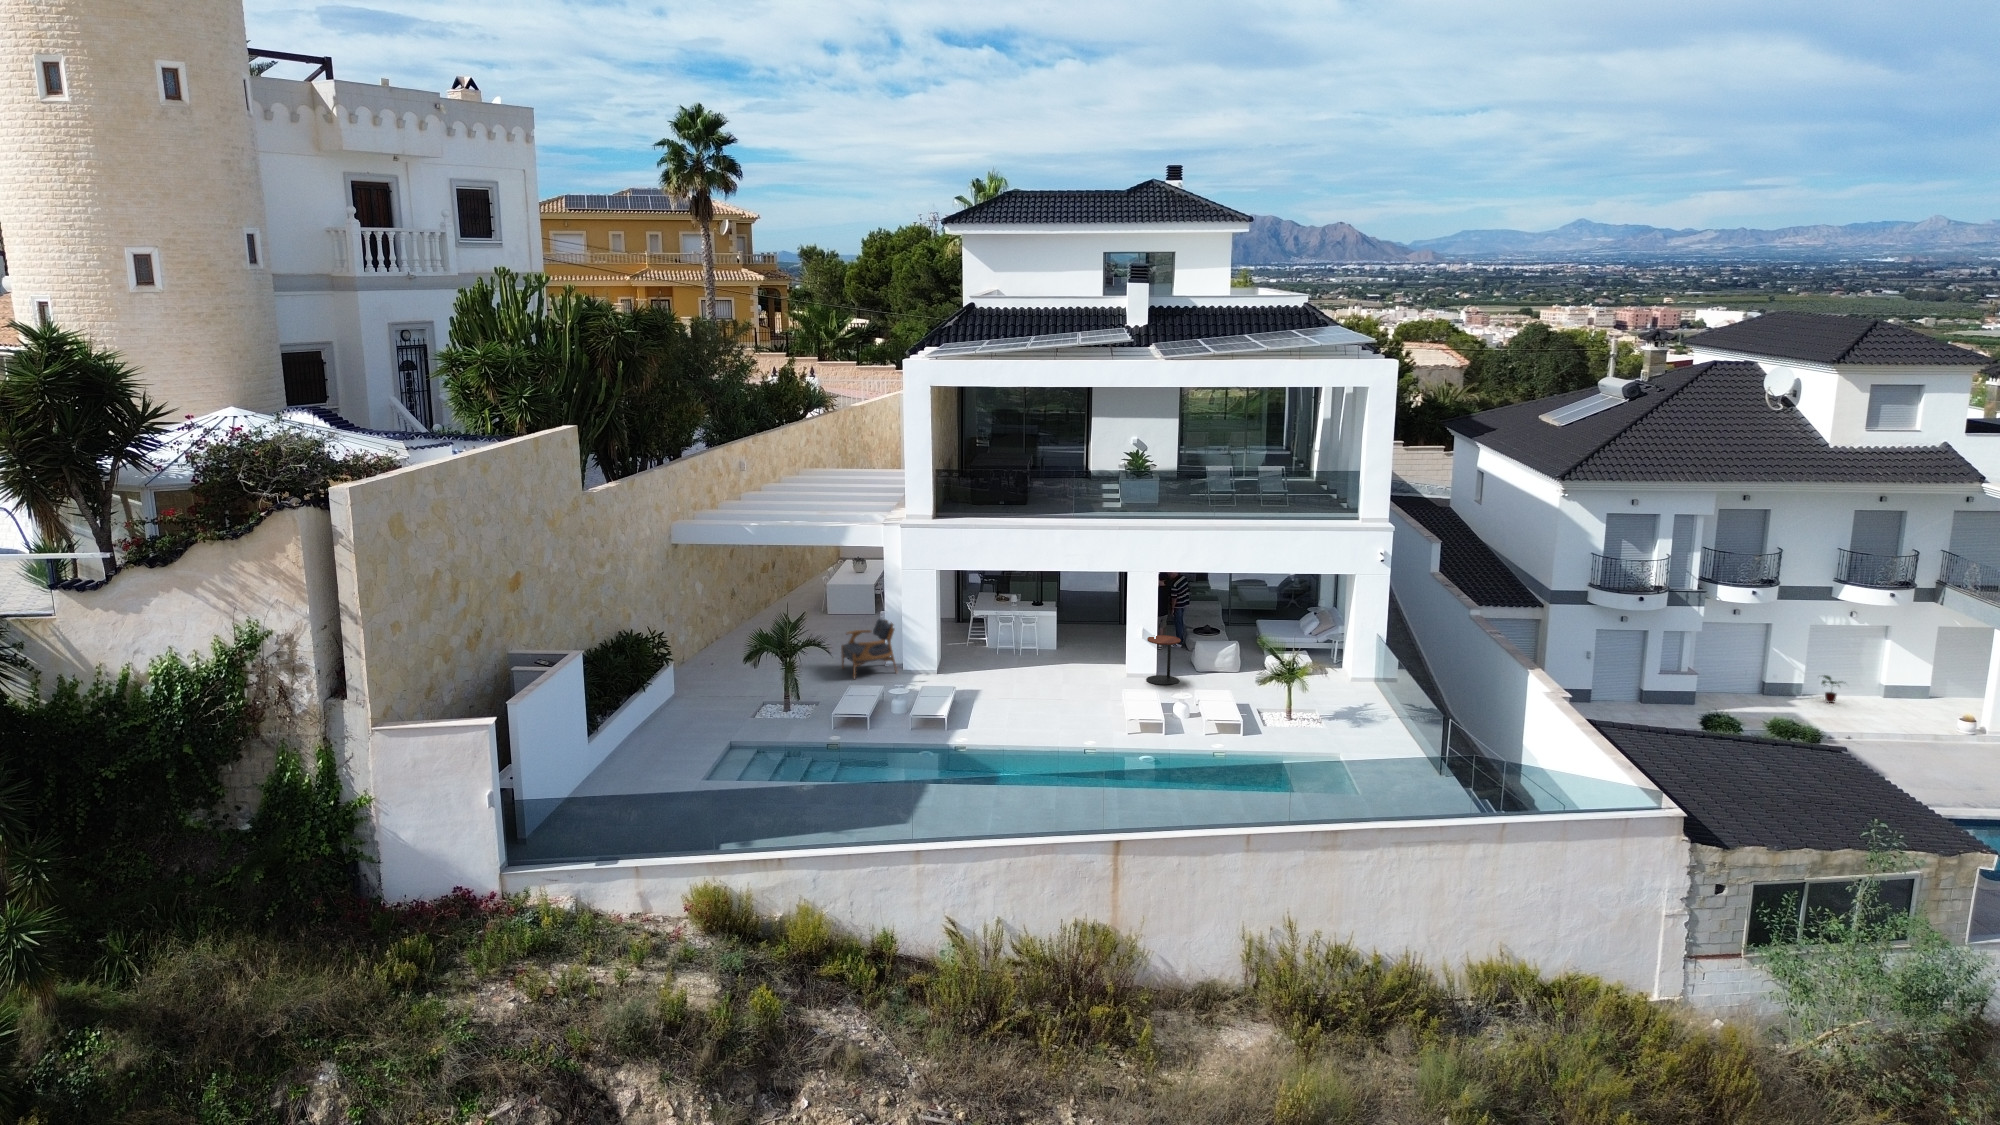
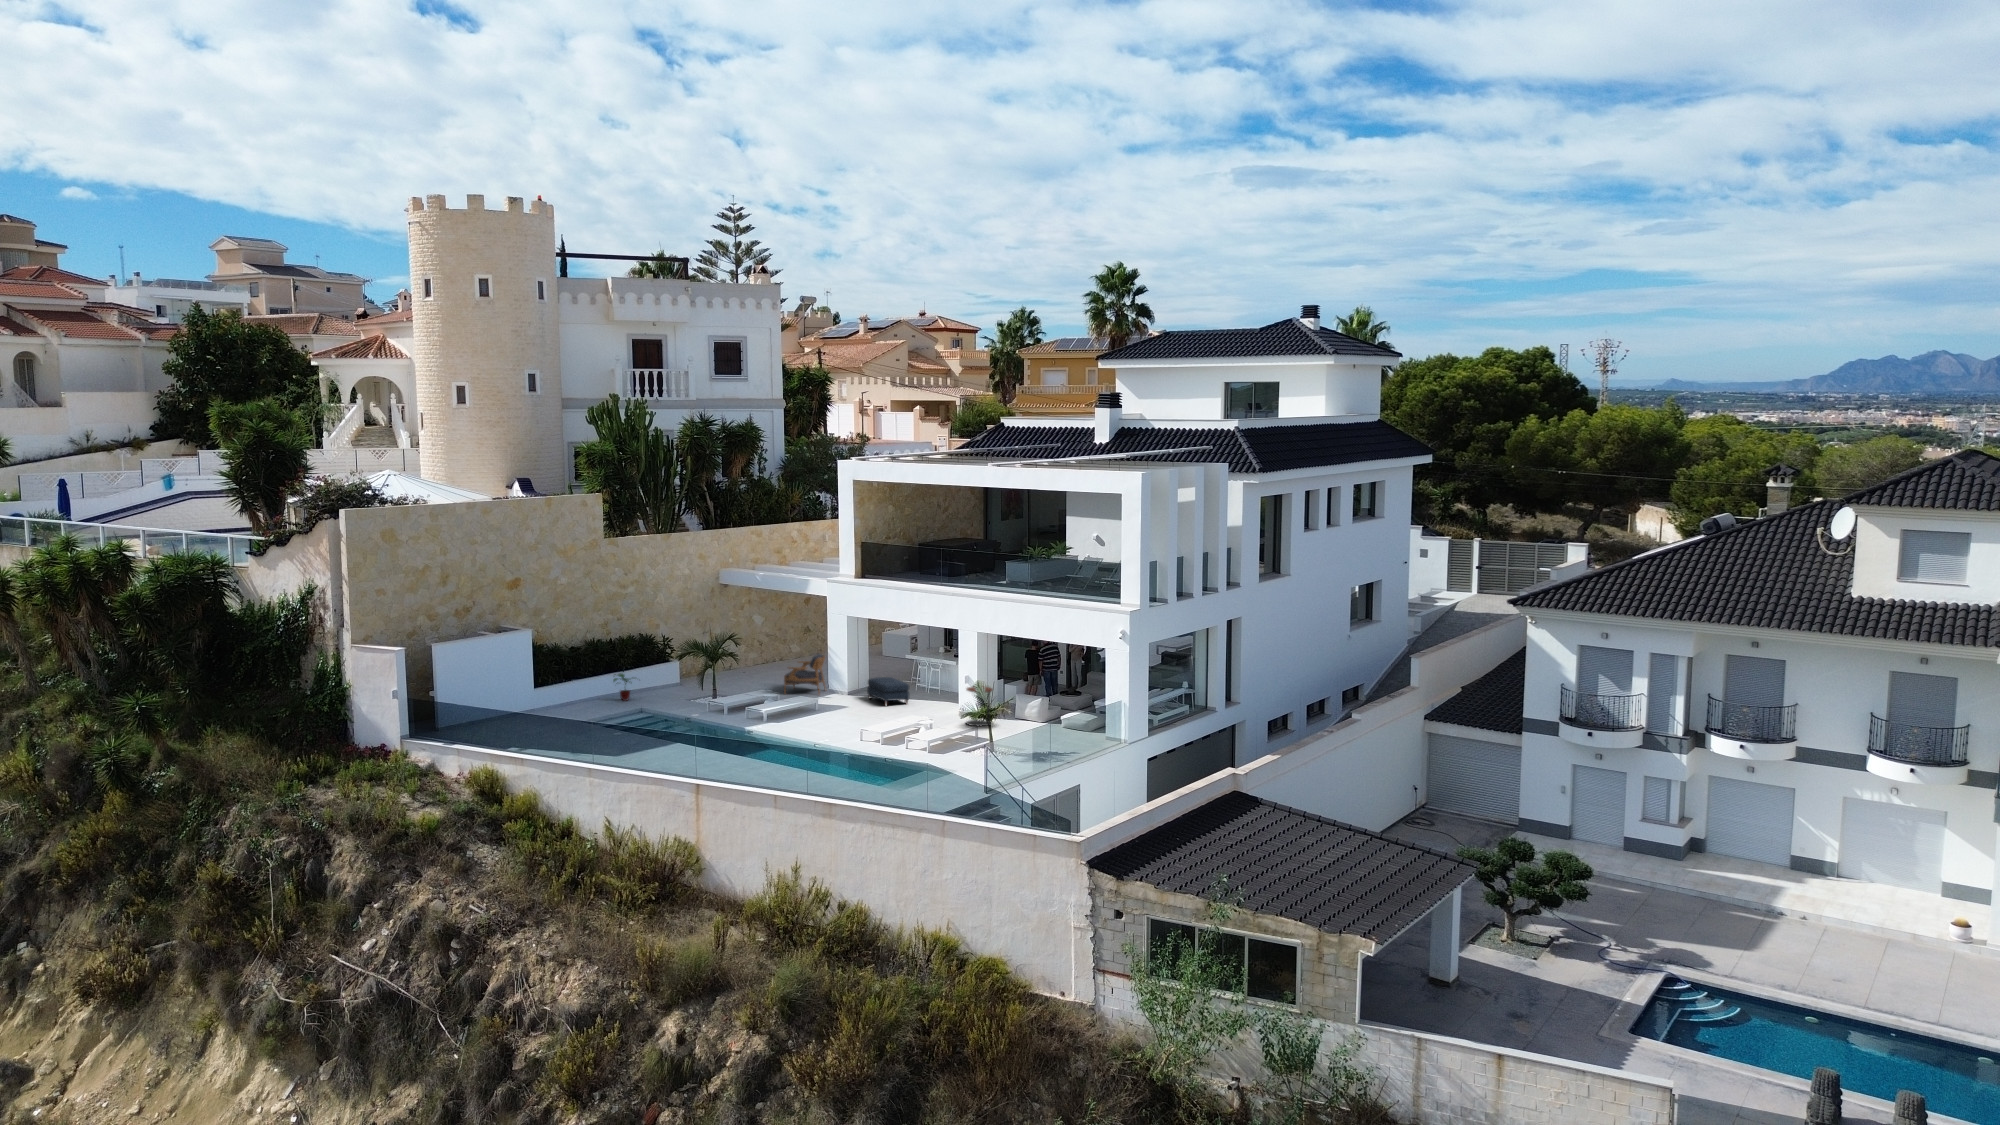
ottoman: none [964,637,1027,675] -> present [867,677,909,706]
potted plant: present [1822,675,1841,703] -> present [613,674,630,701]

